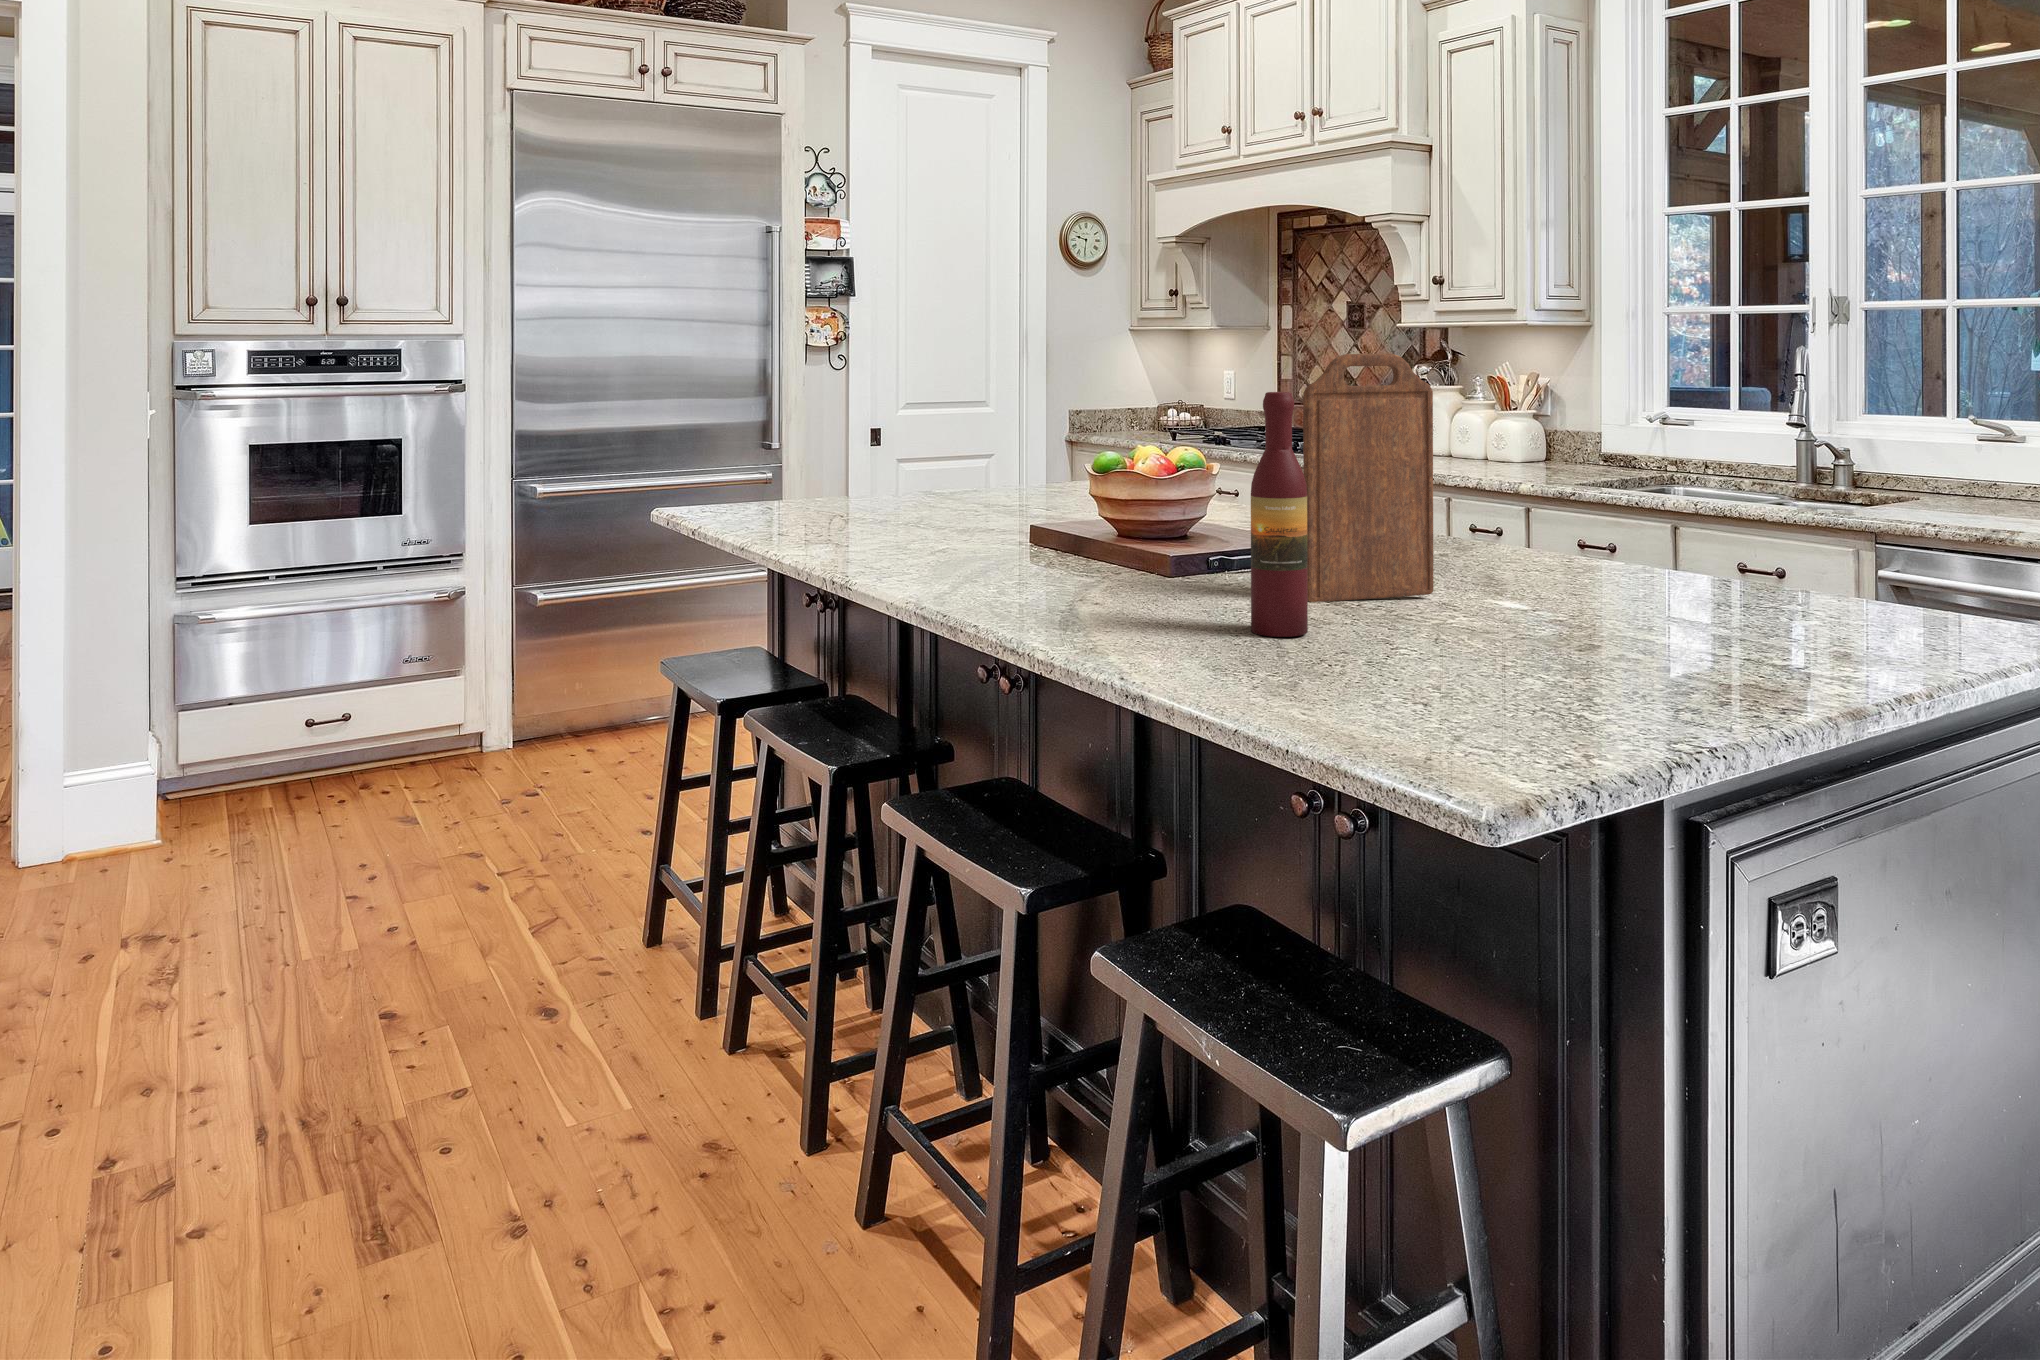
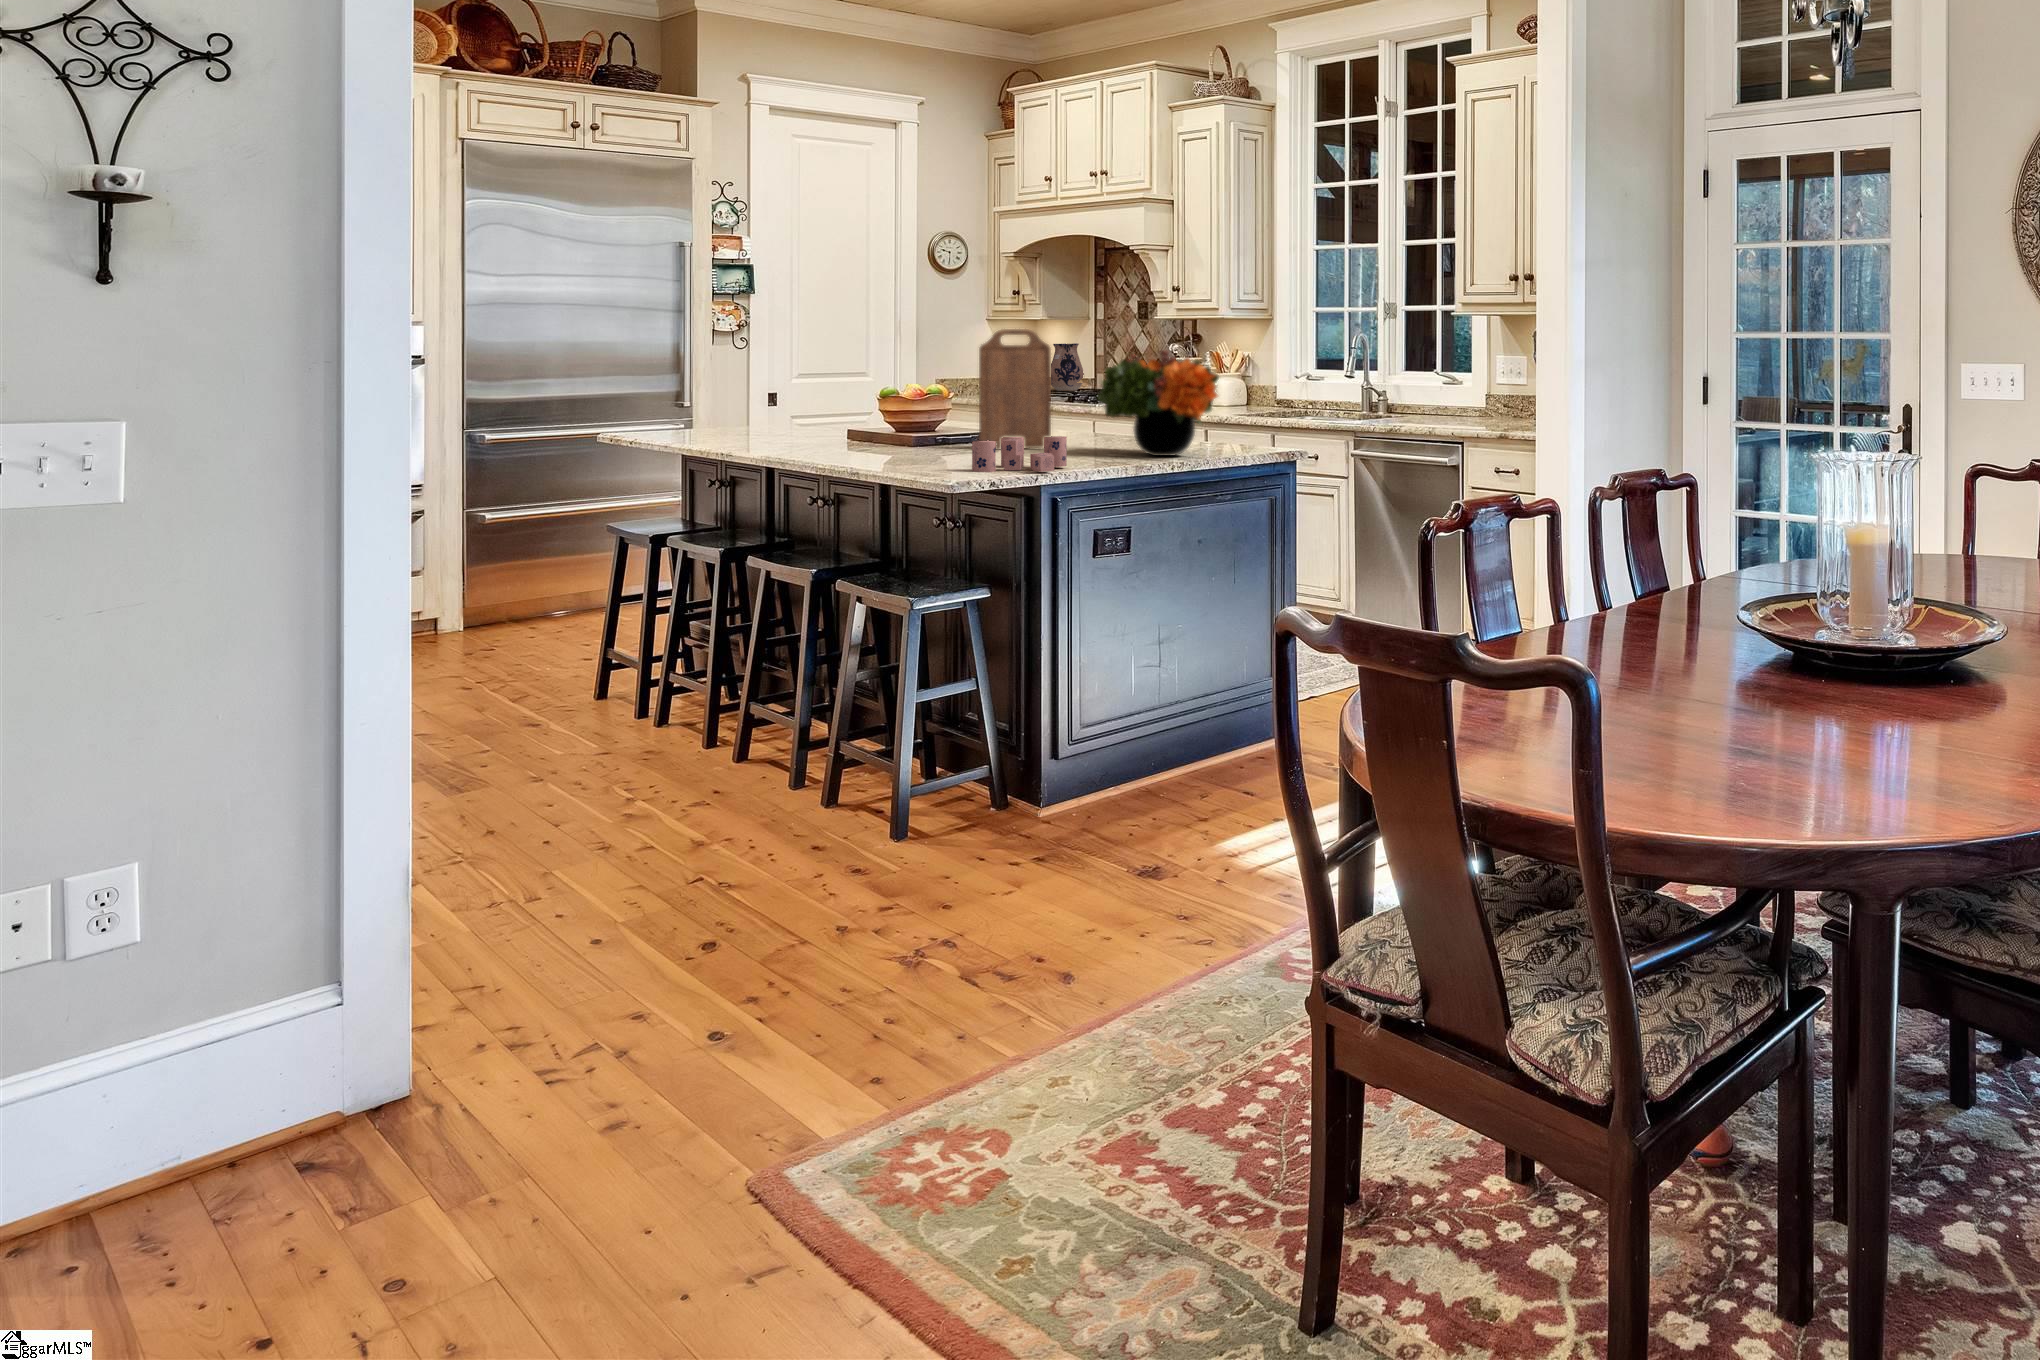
ceramic pitcher: none [1216,361,1262,427] -> present [1051,343,1084,391]
wine bottle: present [1251,392,1308,637] -> none [935,345,964,457]
flower arrangement: none [1545,397,1828,631] -> present [1097,350,1219,456]
candle: none [1398,614,1603,727] -> present [972,436,1067,472]

